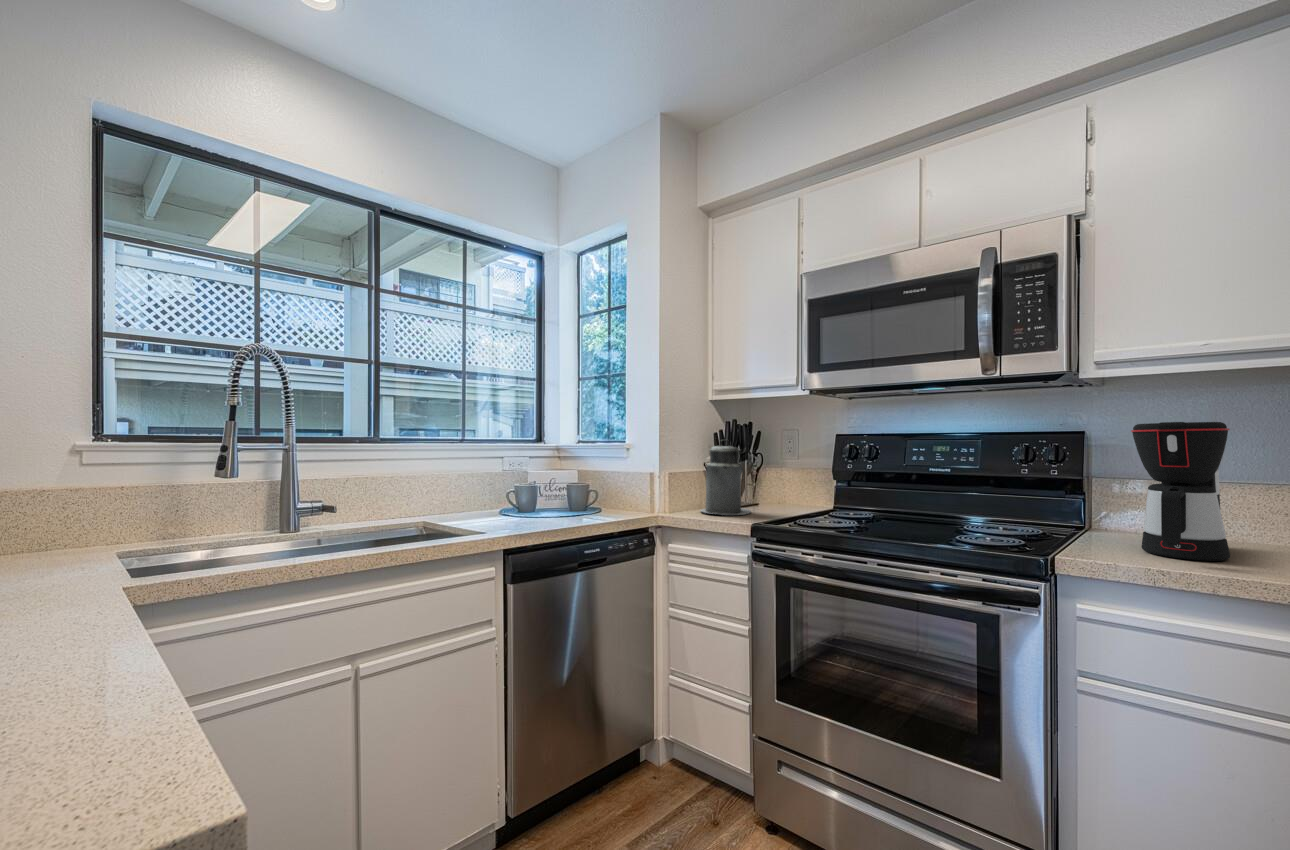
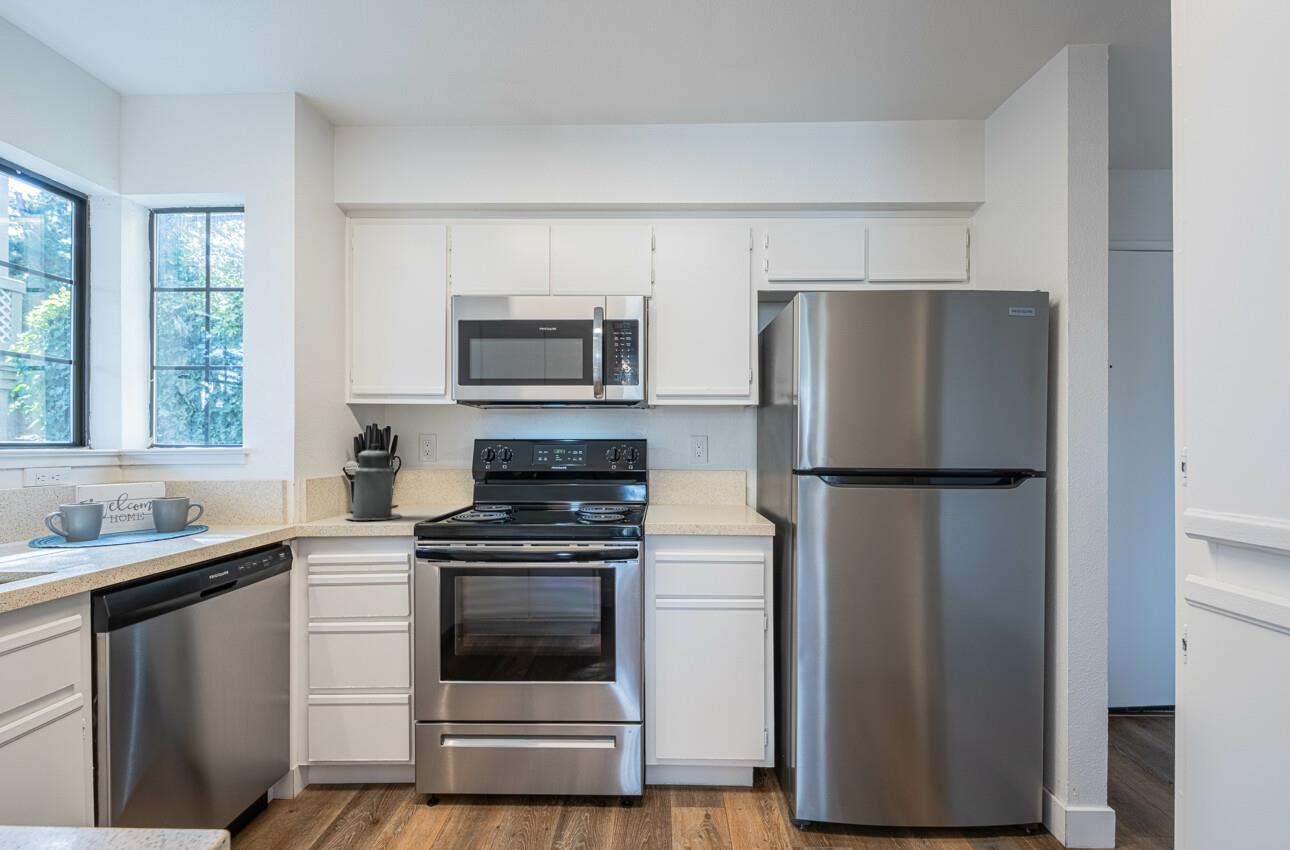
coffee maker: present [1131,422,1230,561] -> none [670,436,710,517]

